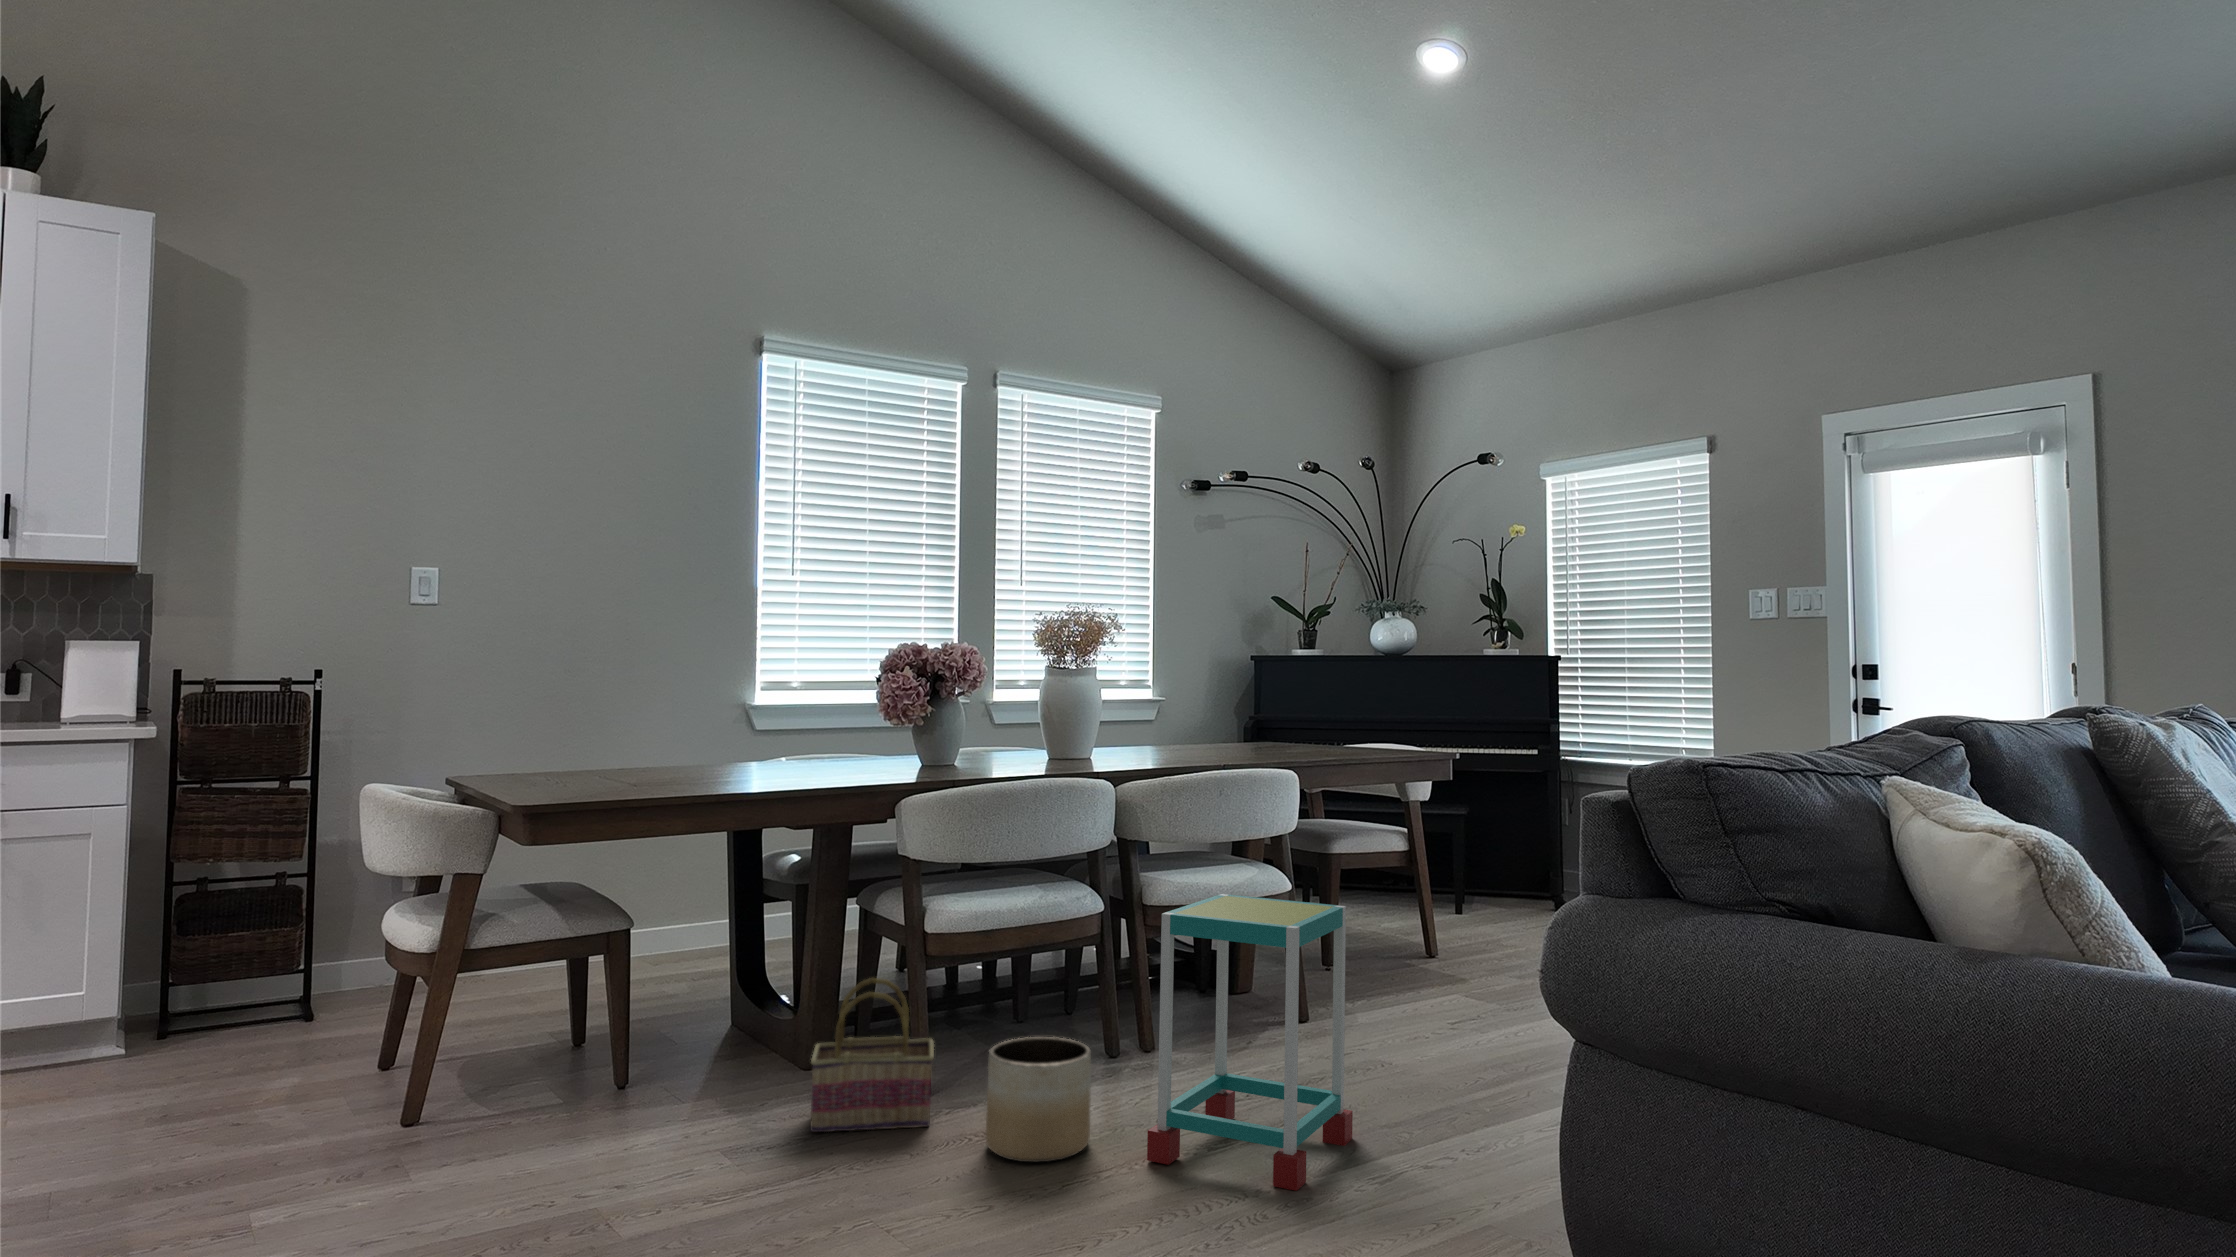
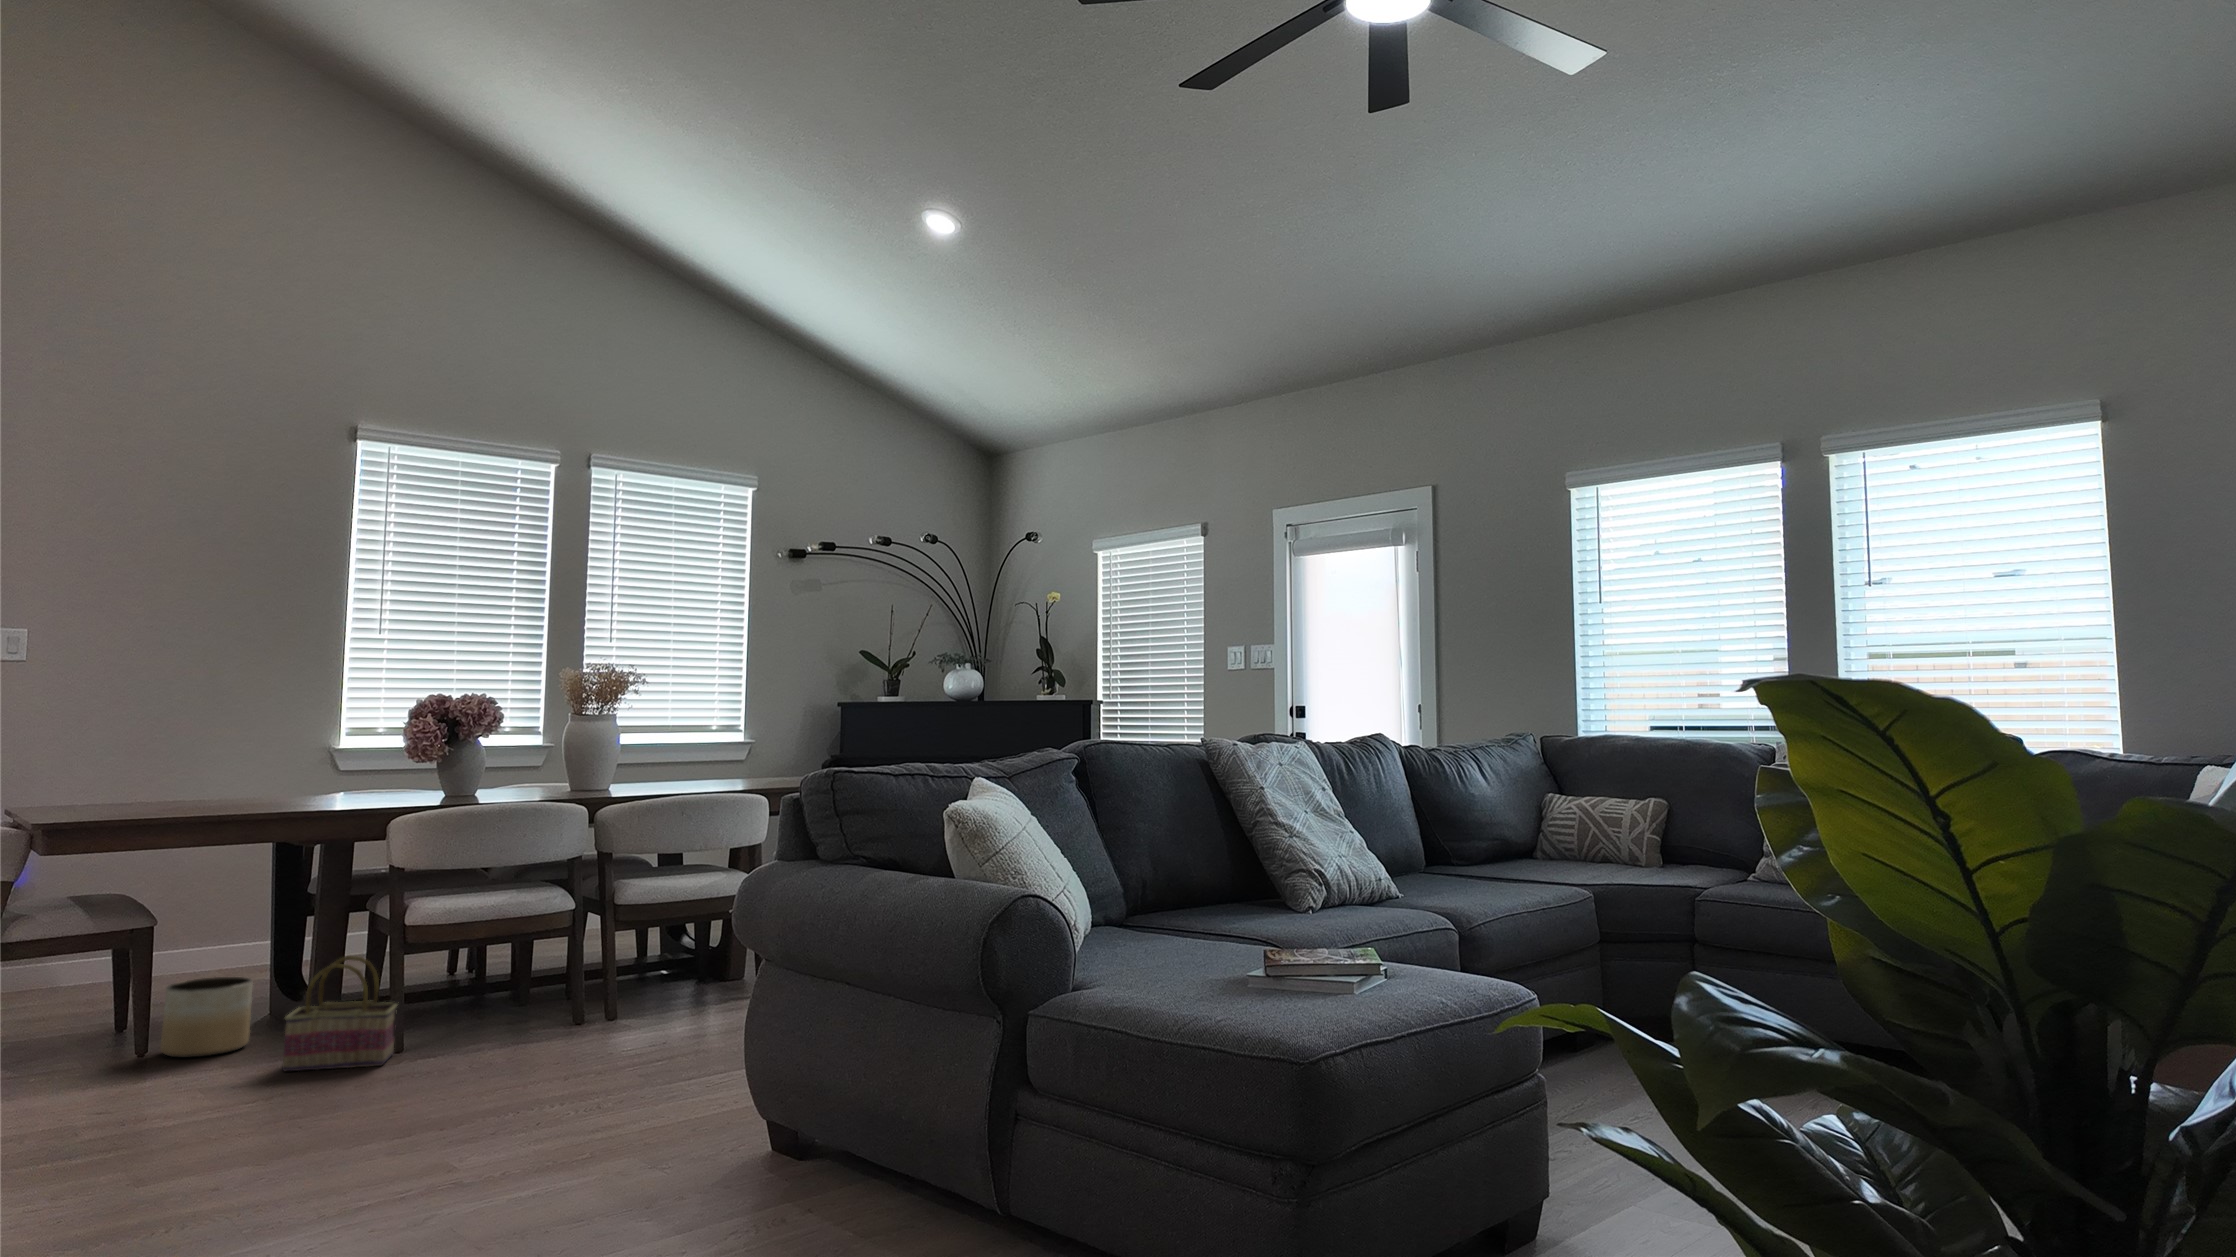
side table: present [1147,894,1353,1191] -> none [535,885,709,1089]
planter: present [986,1037,1091,1162] -> present [160,977,253,1057]

